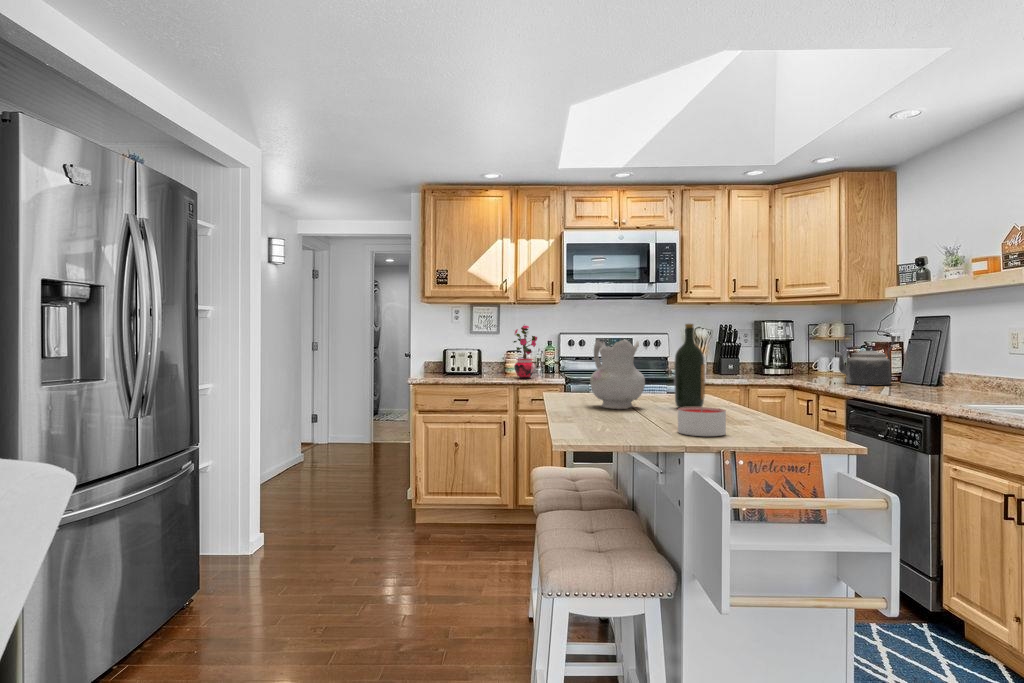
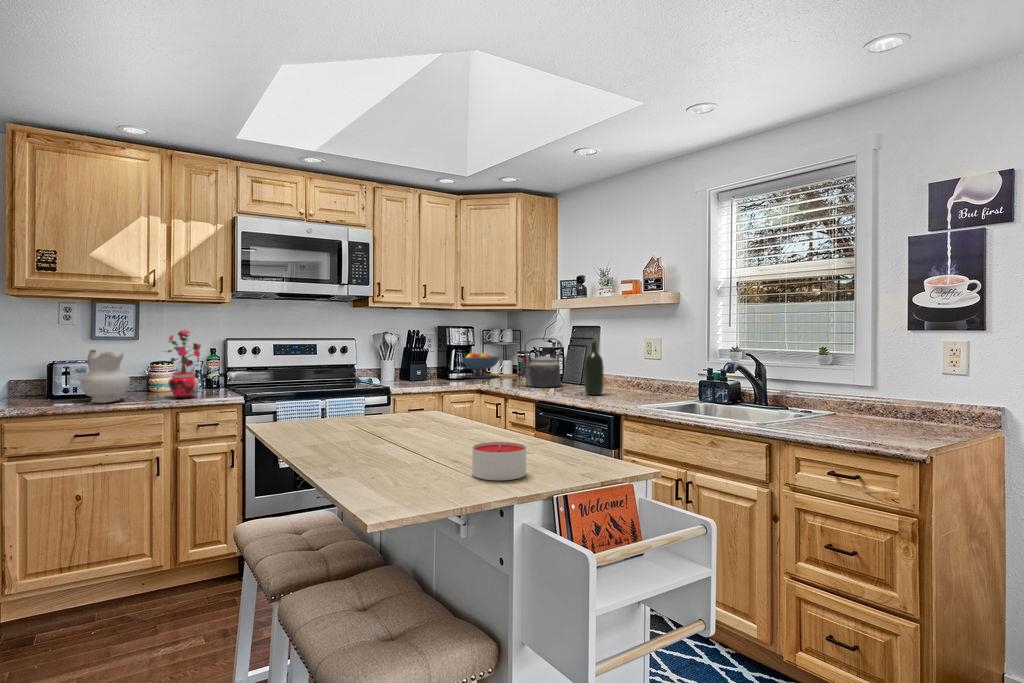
wine bottle: present [674,324,705,408] -> present [585,340,604,395]
ceramic pitcher: present [590,338,645,409] -> present [81,350,130,403]
fruit bowl: none [774,345,826,375] -> present [462,351,500,378]

